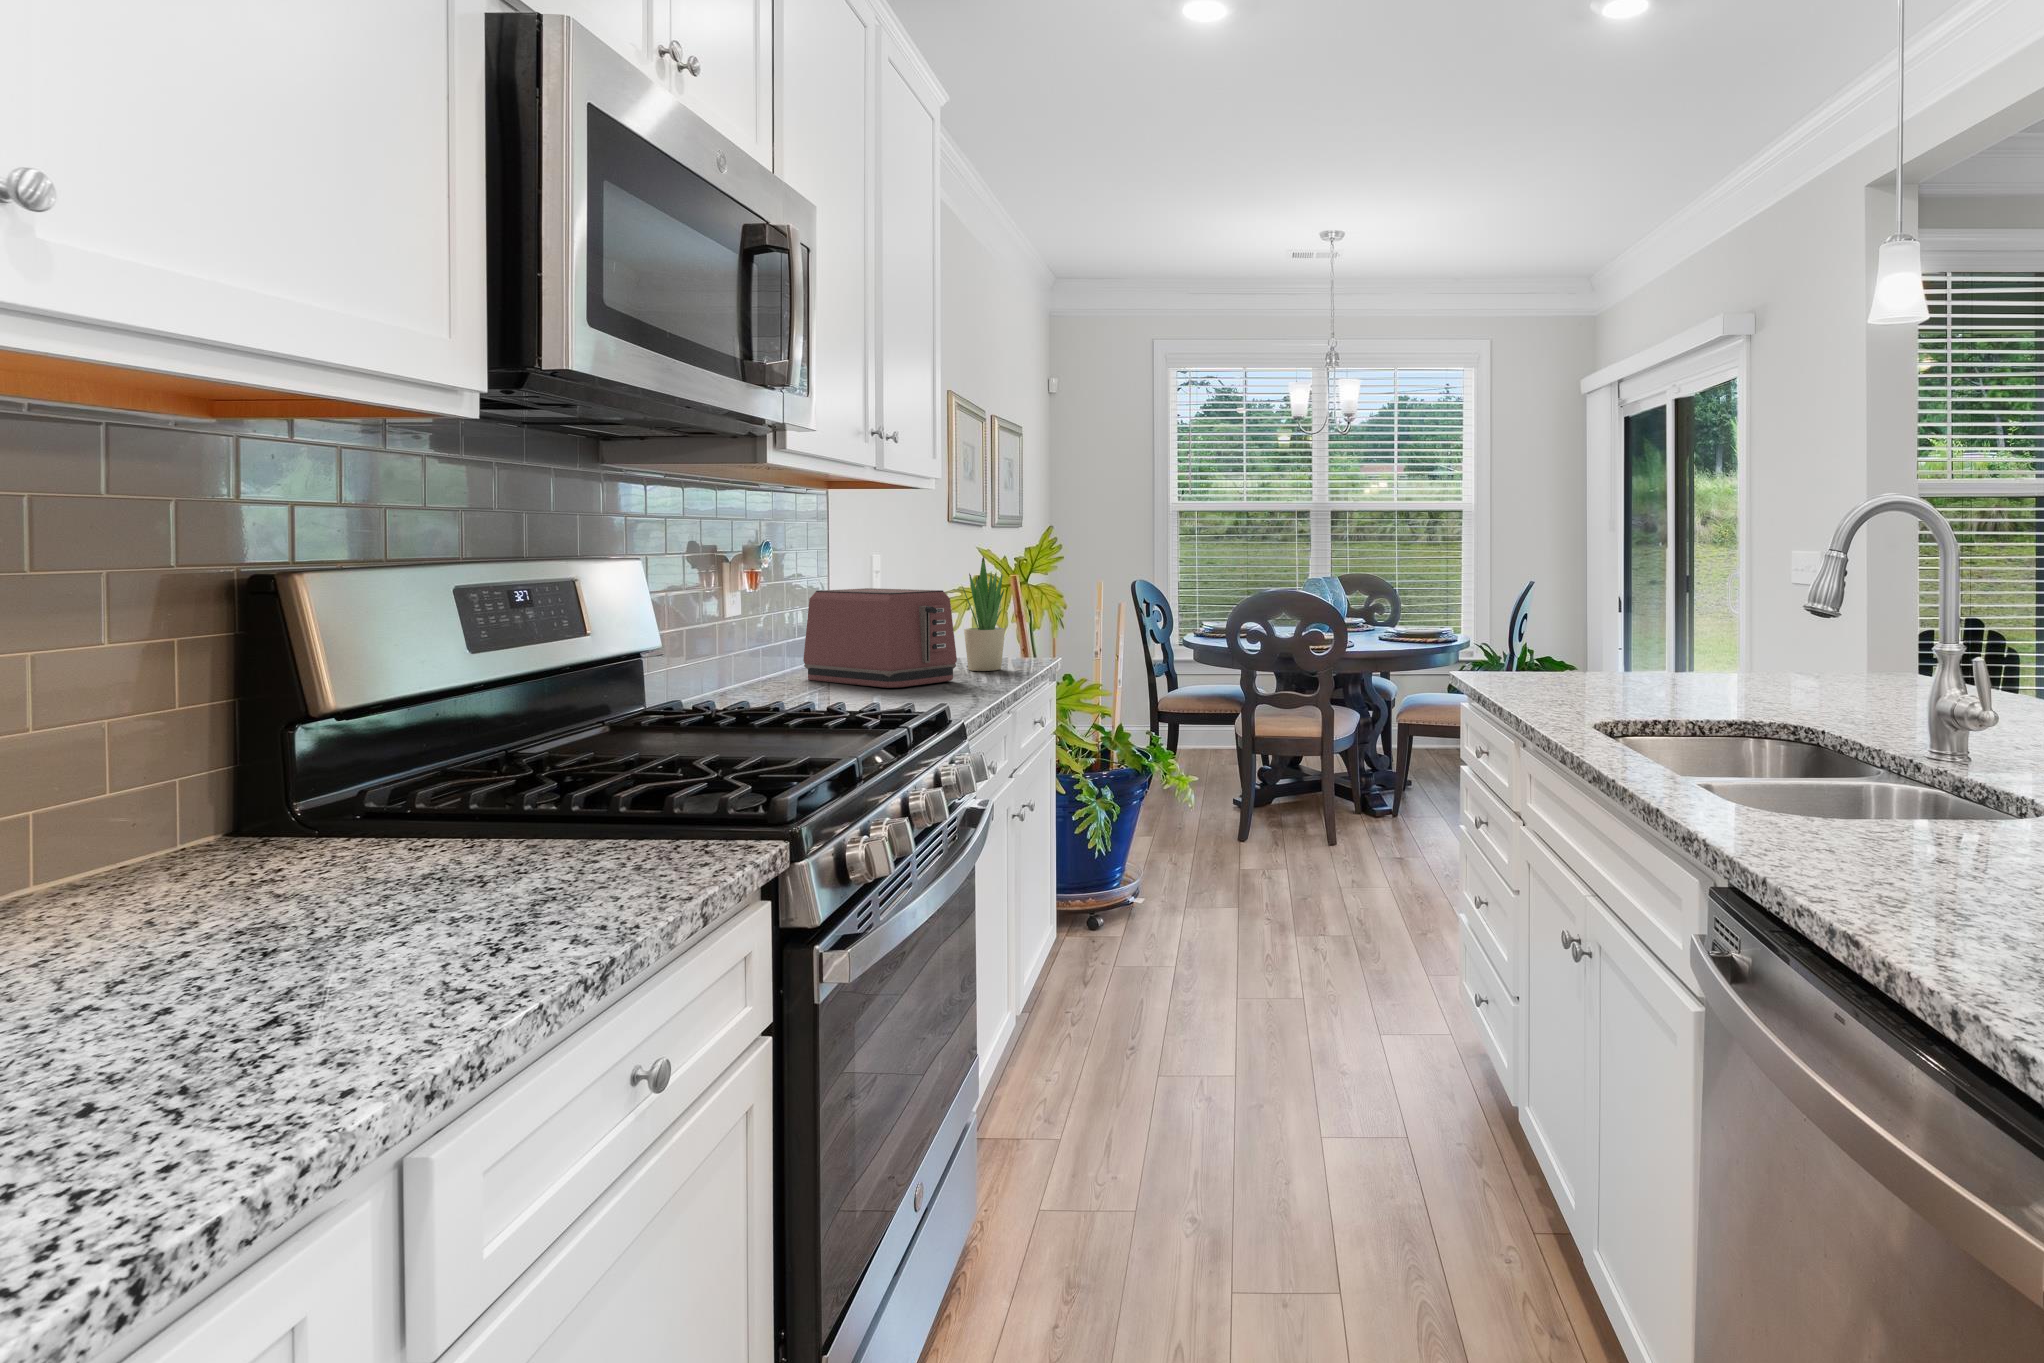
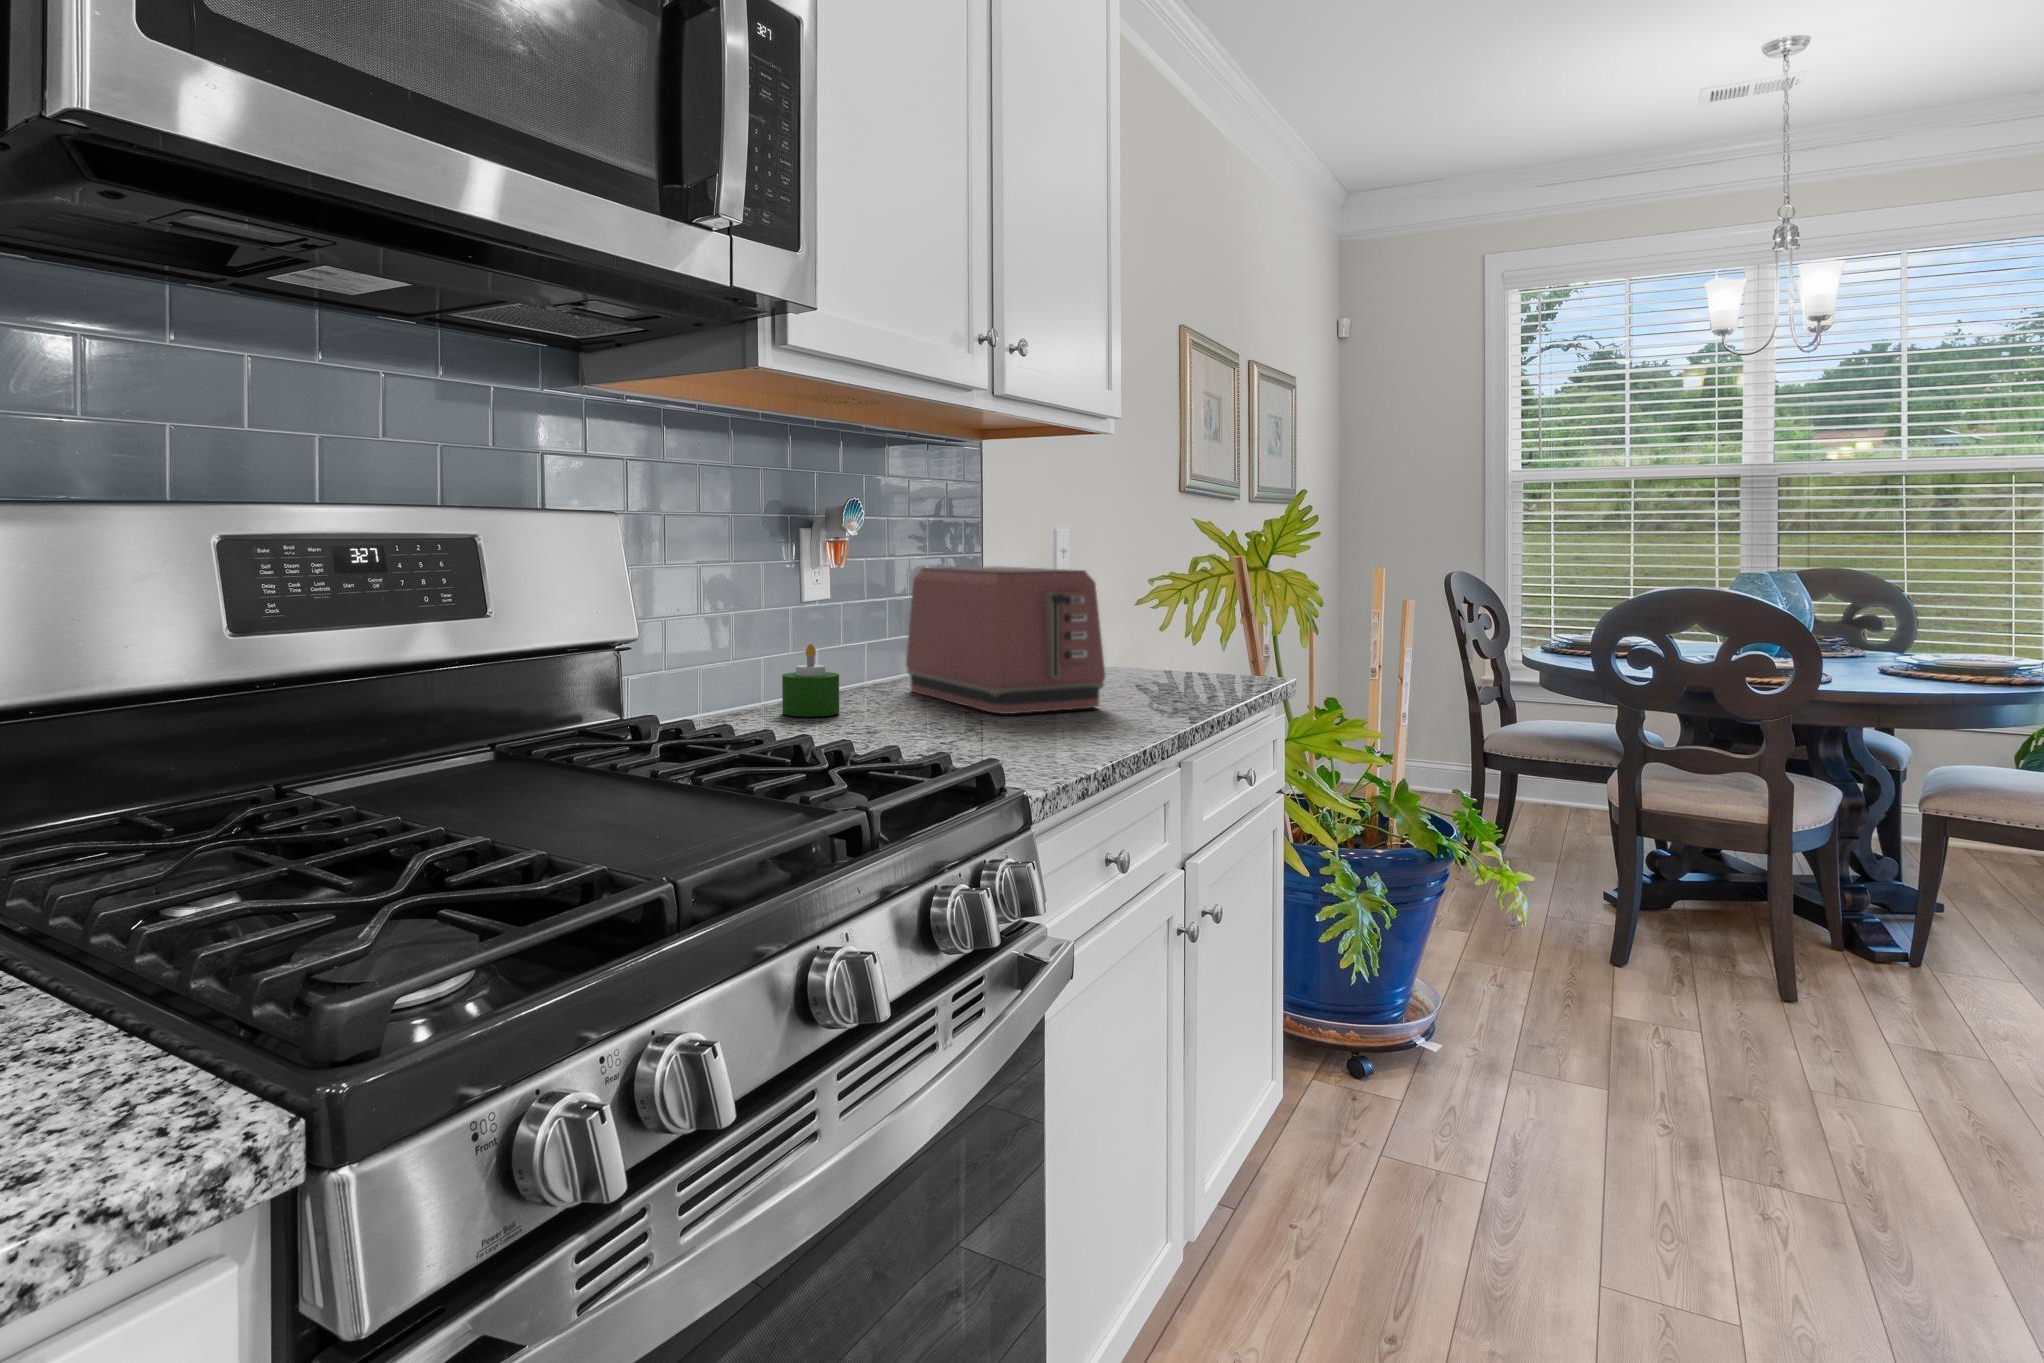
potted plant: present [962,557,1005,671] -> none [1130,521,1194,694]
candle: none [734,647,778,698] -> present [782,644,839,717]

